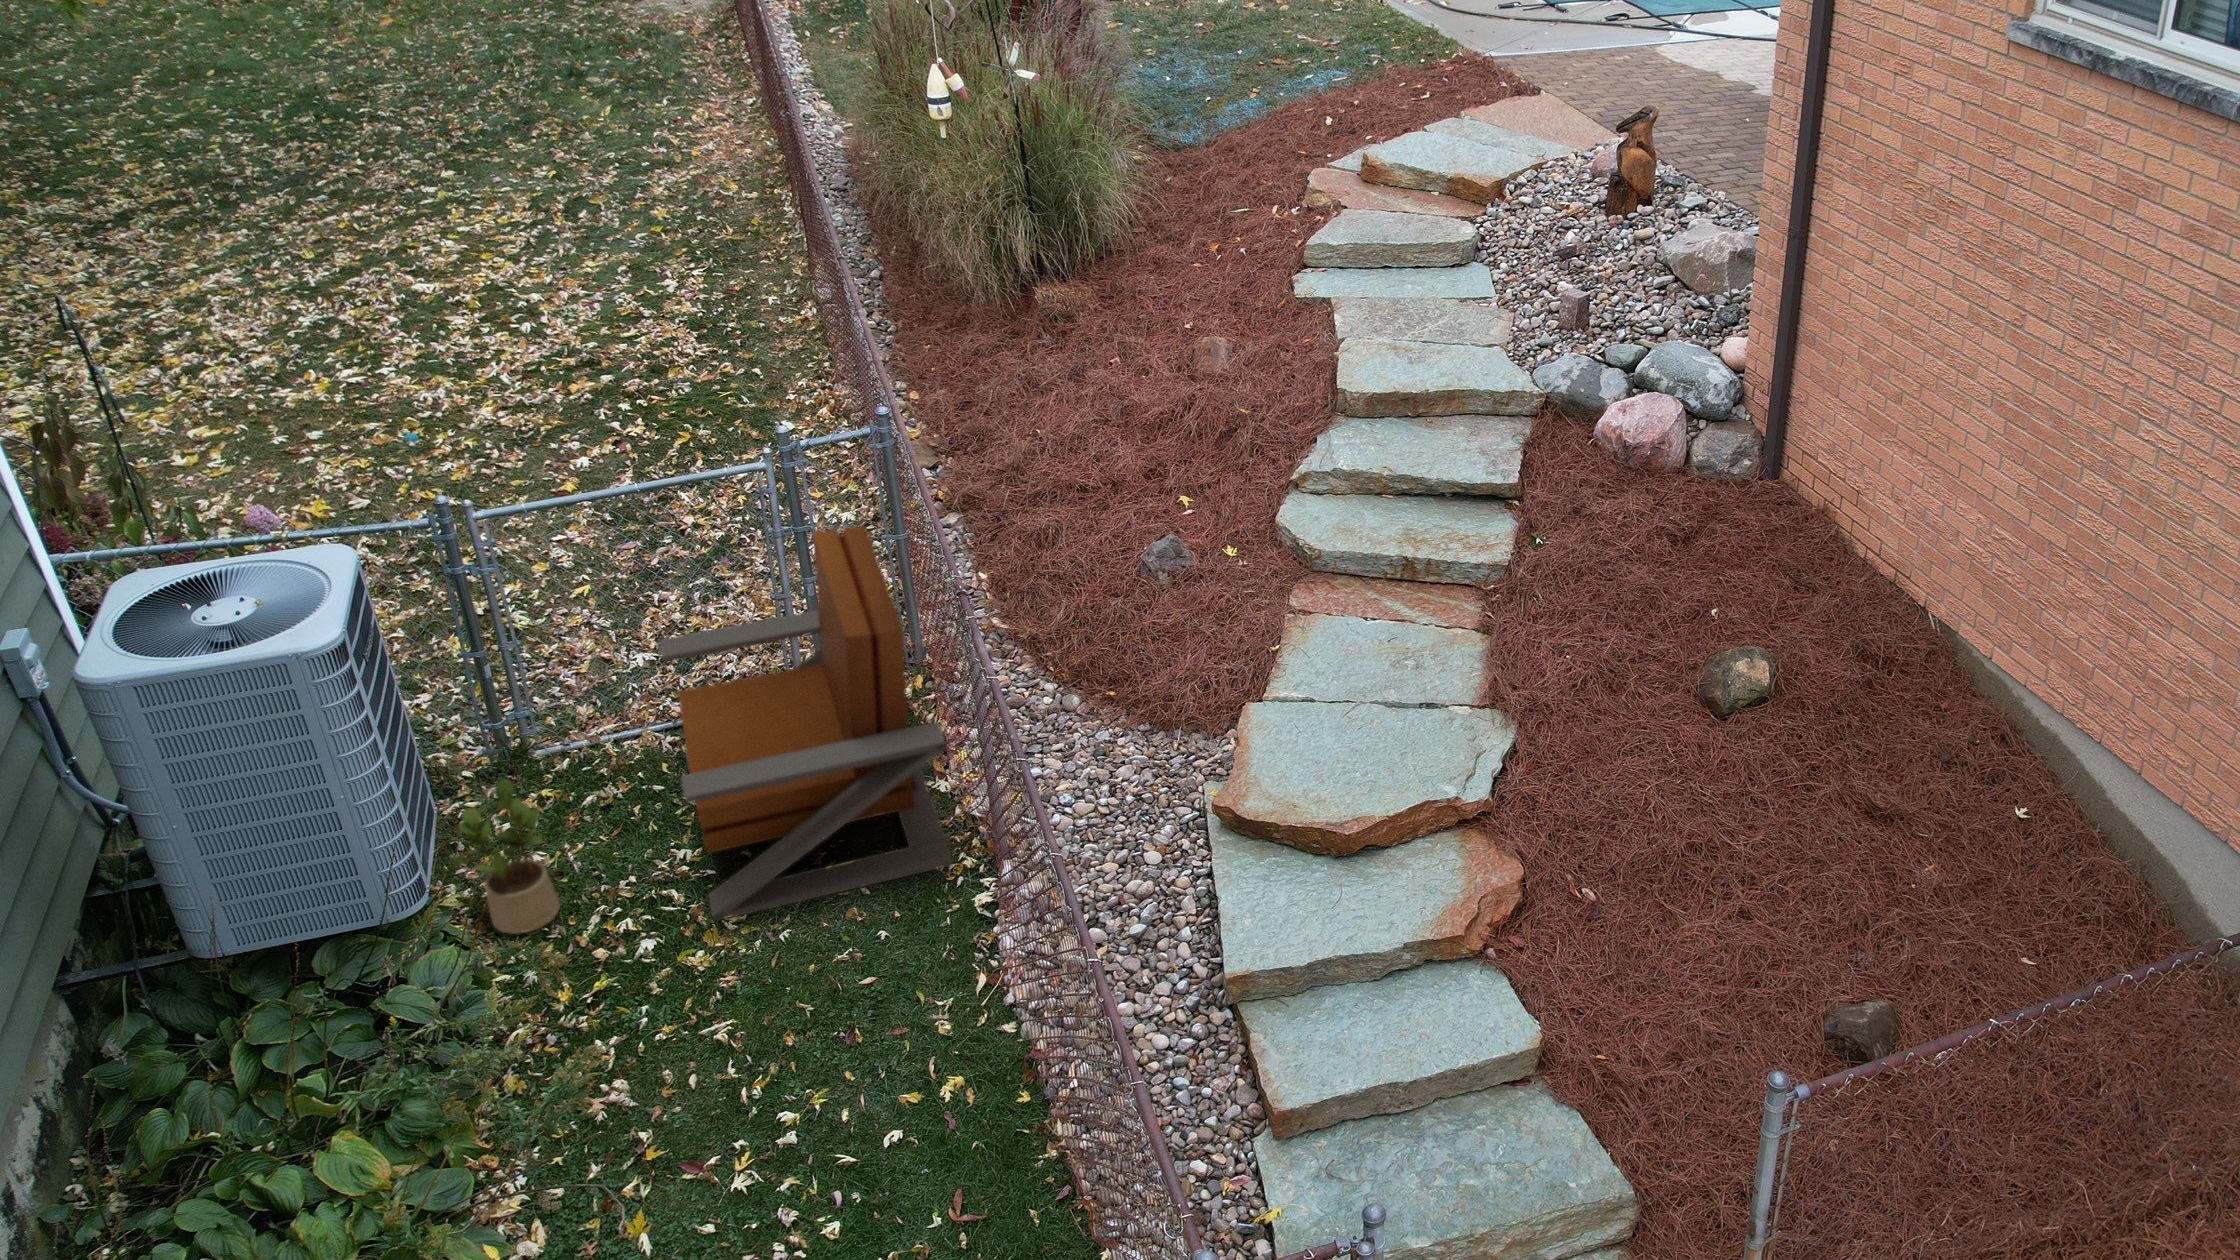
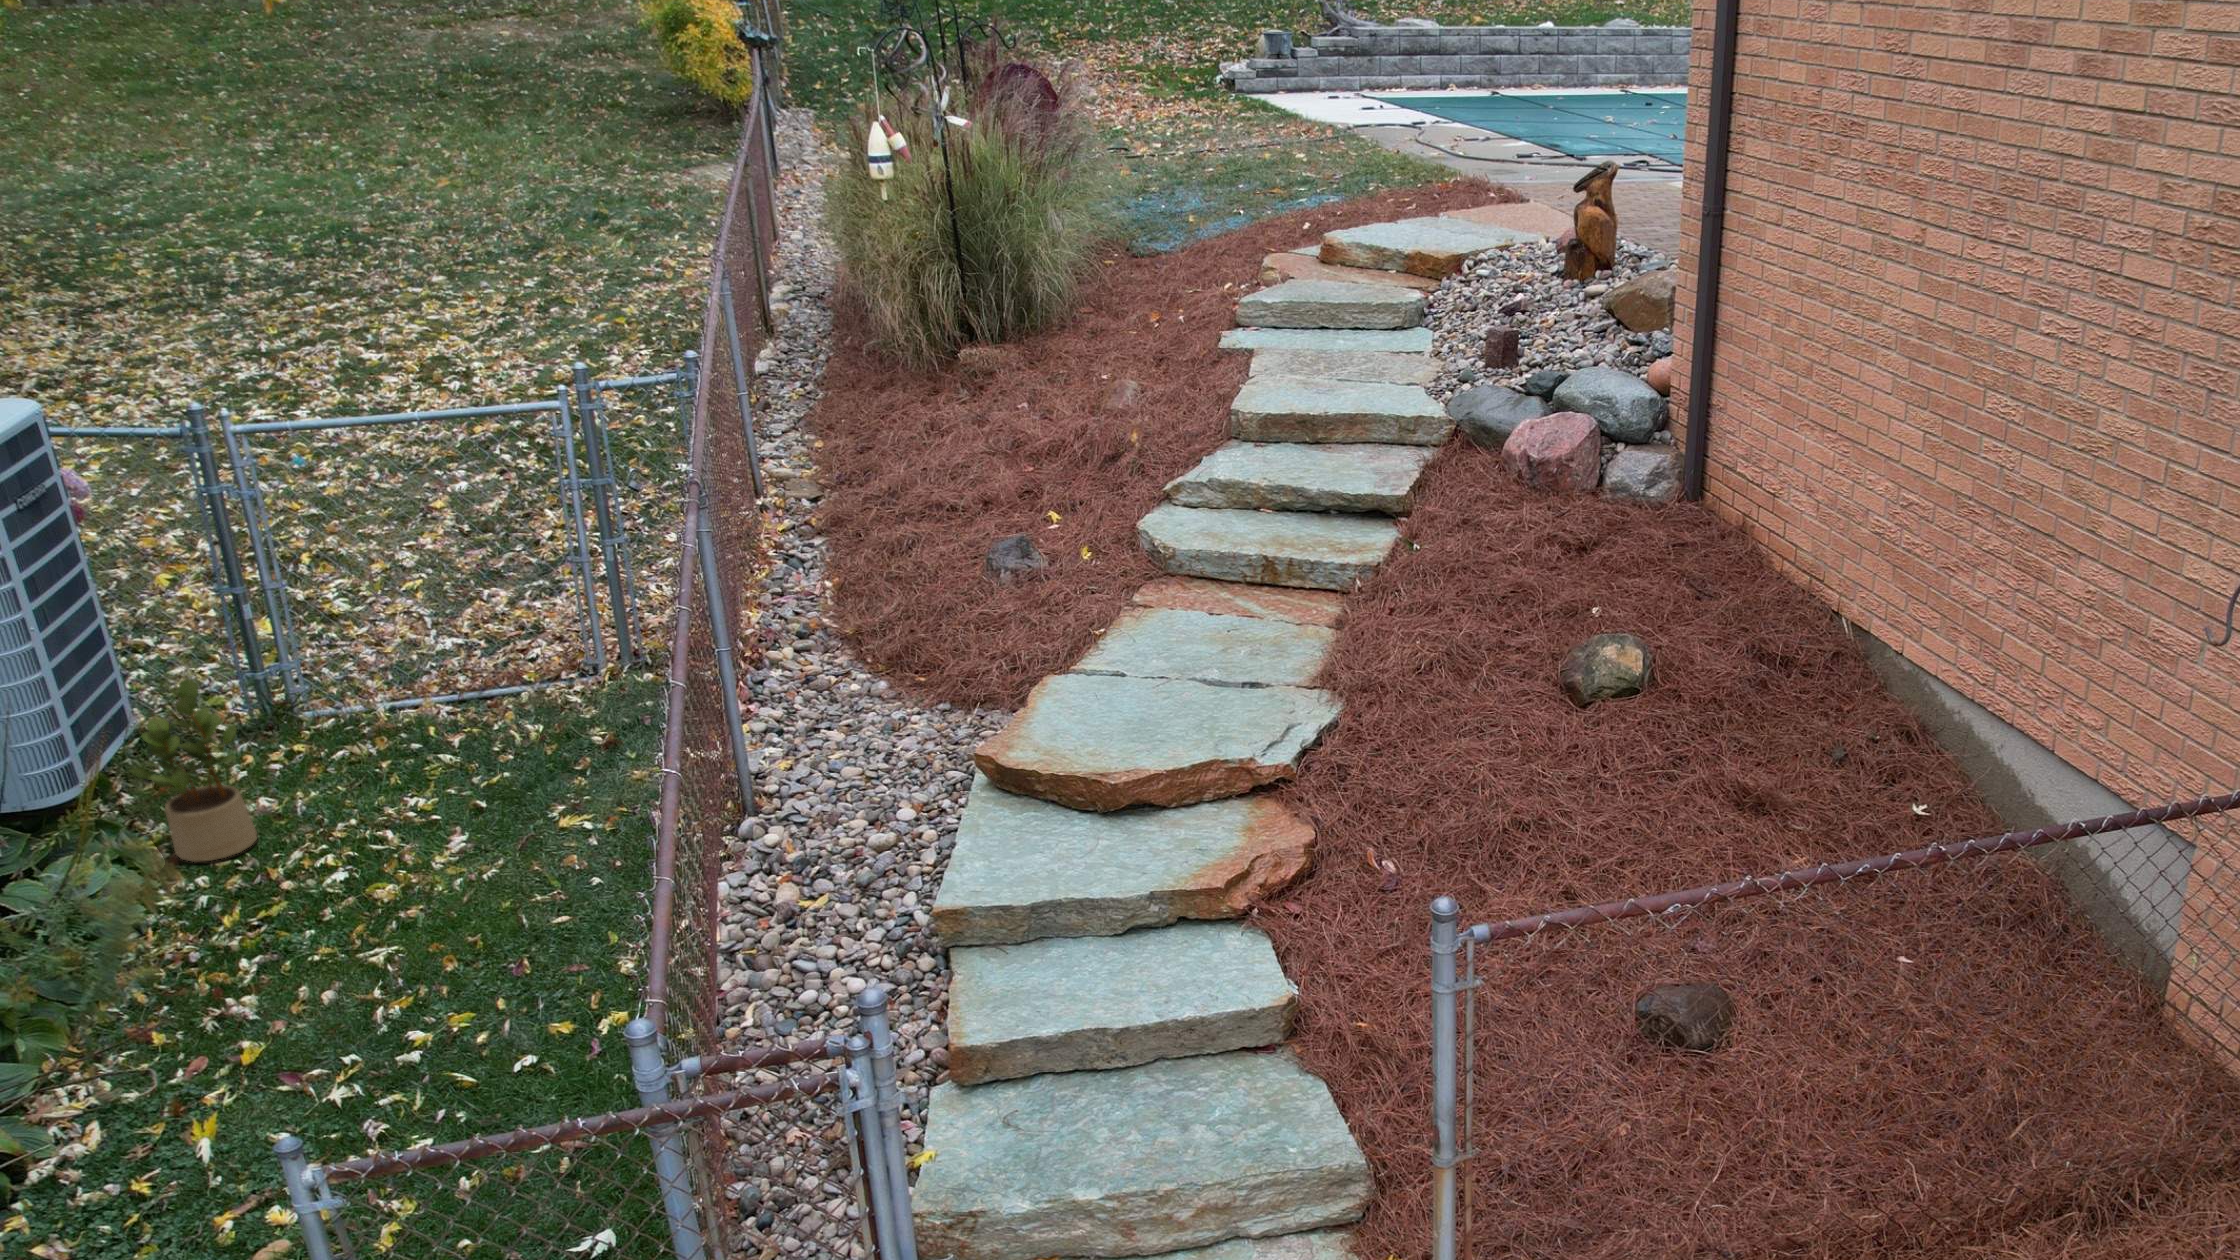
lounge chair: present [660,527,953,921] -> none [376,462,706,864]

